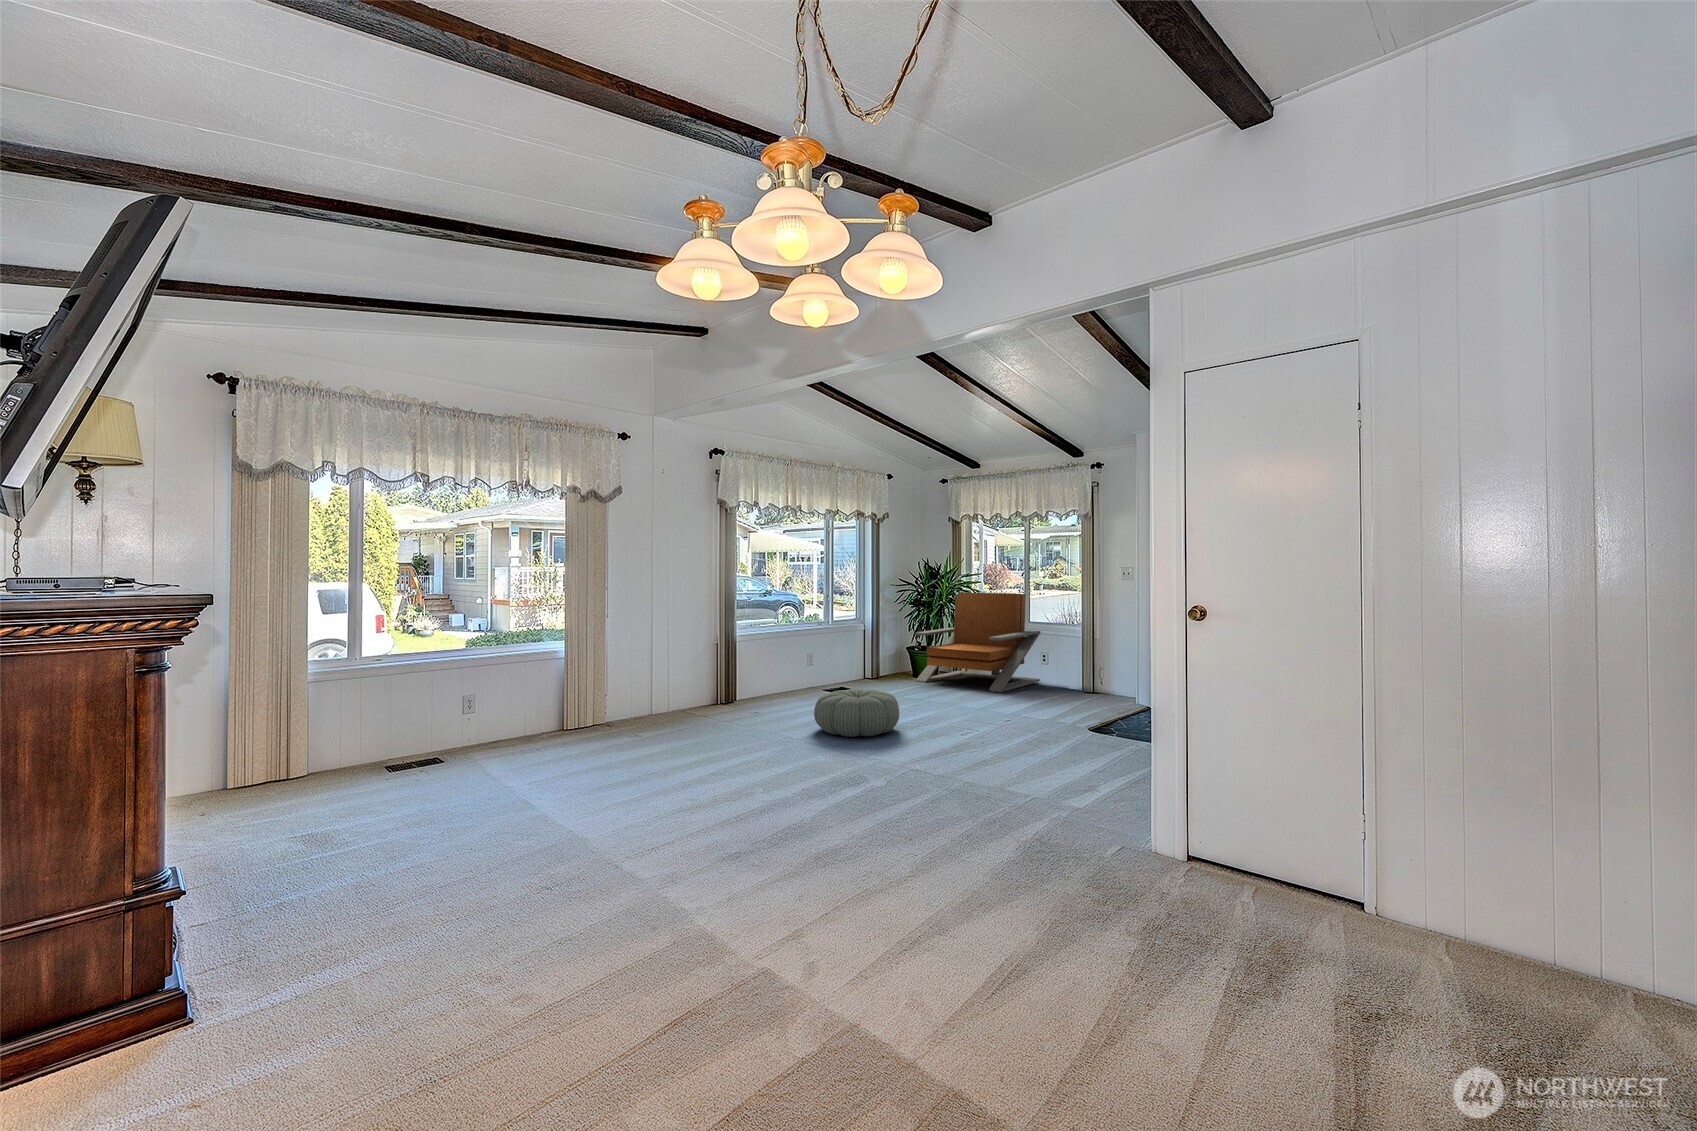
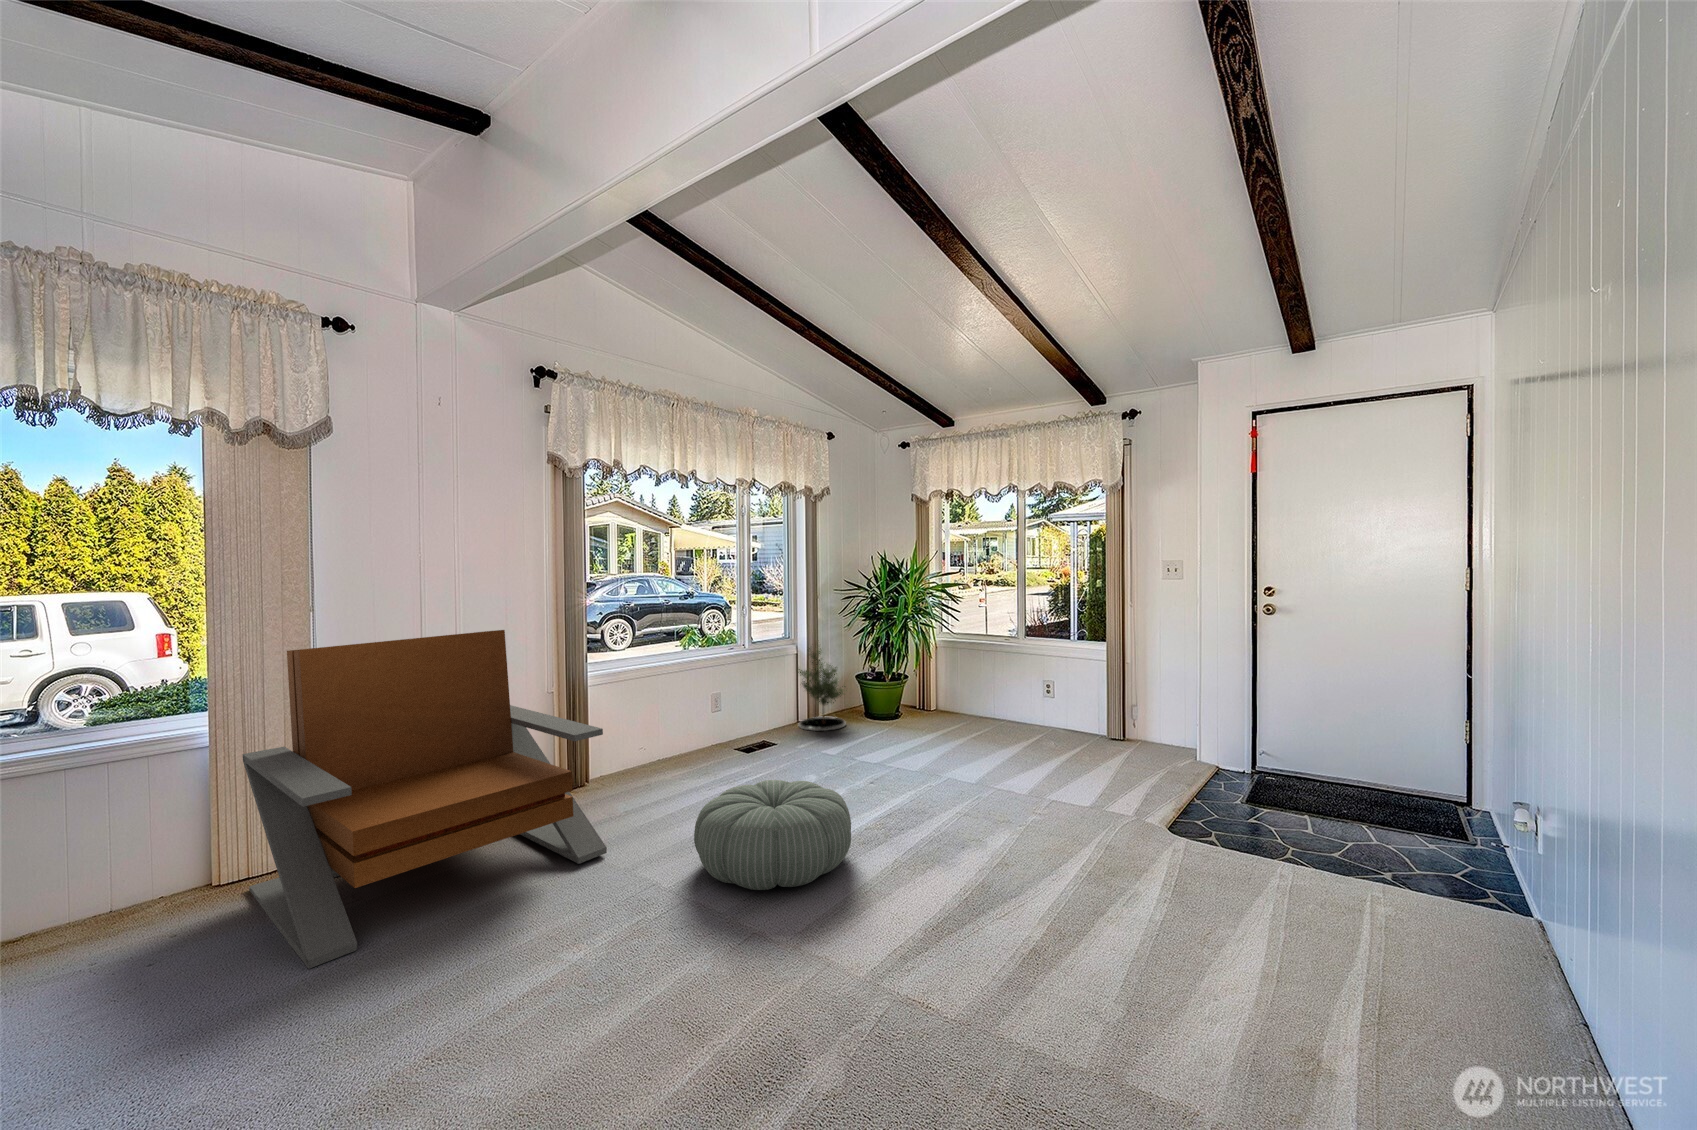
lounge chair: present [915,593,1040,692] -> present [243,630,607,969]
potted tree: none [863,621,900,683] -> present [798,648,846,731]

